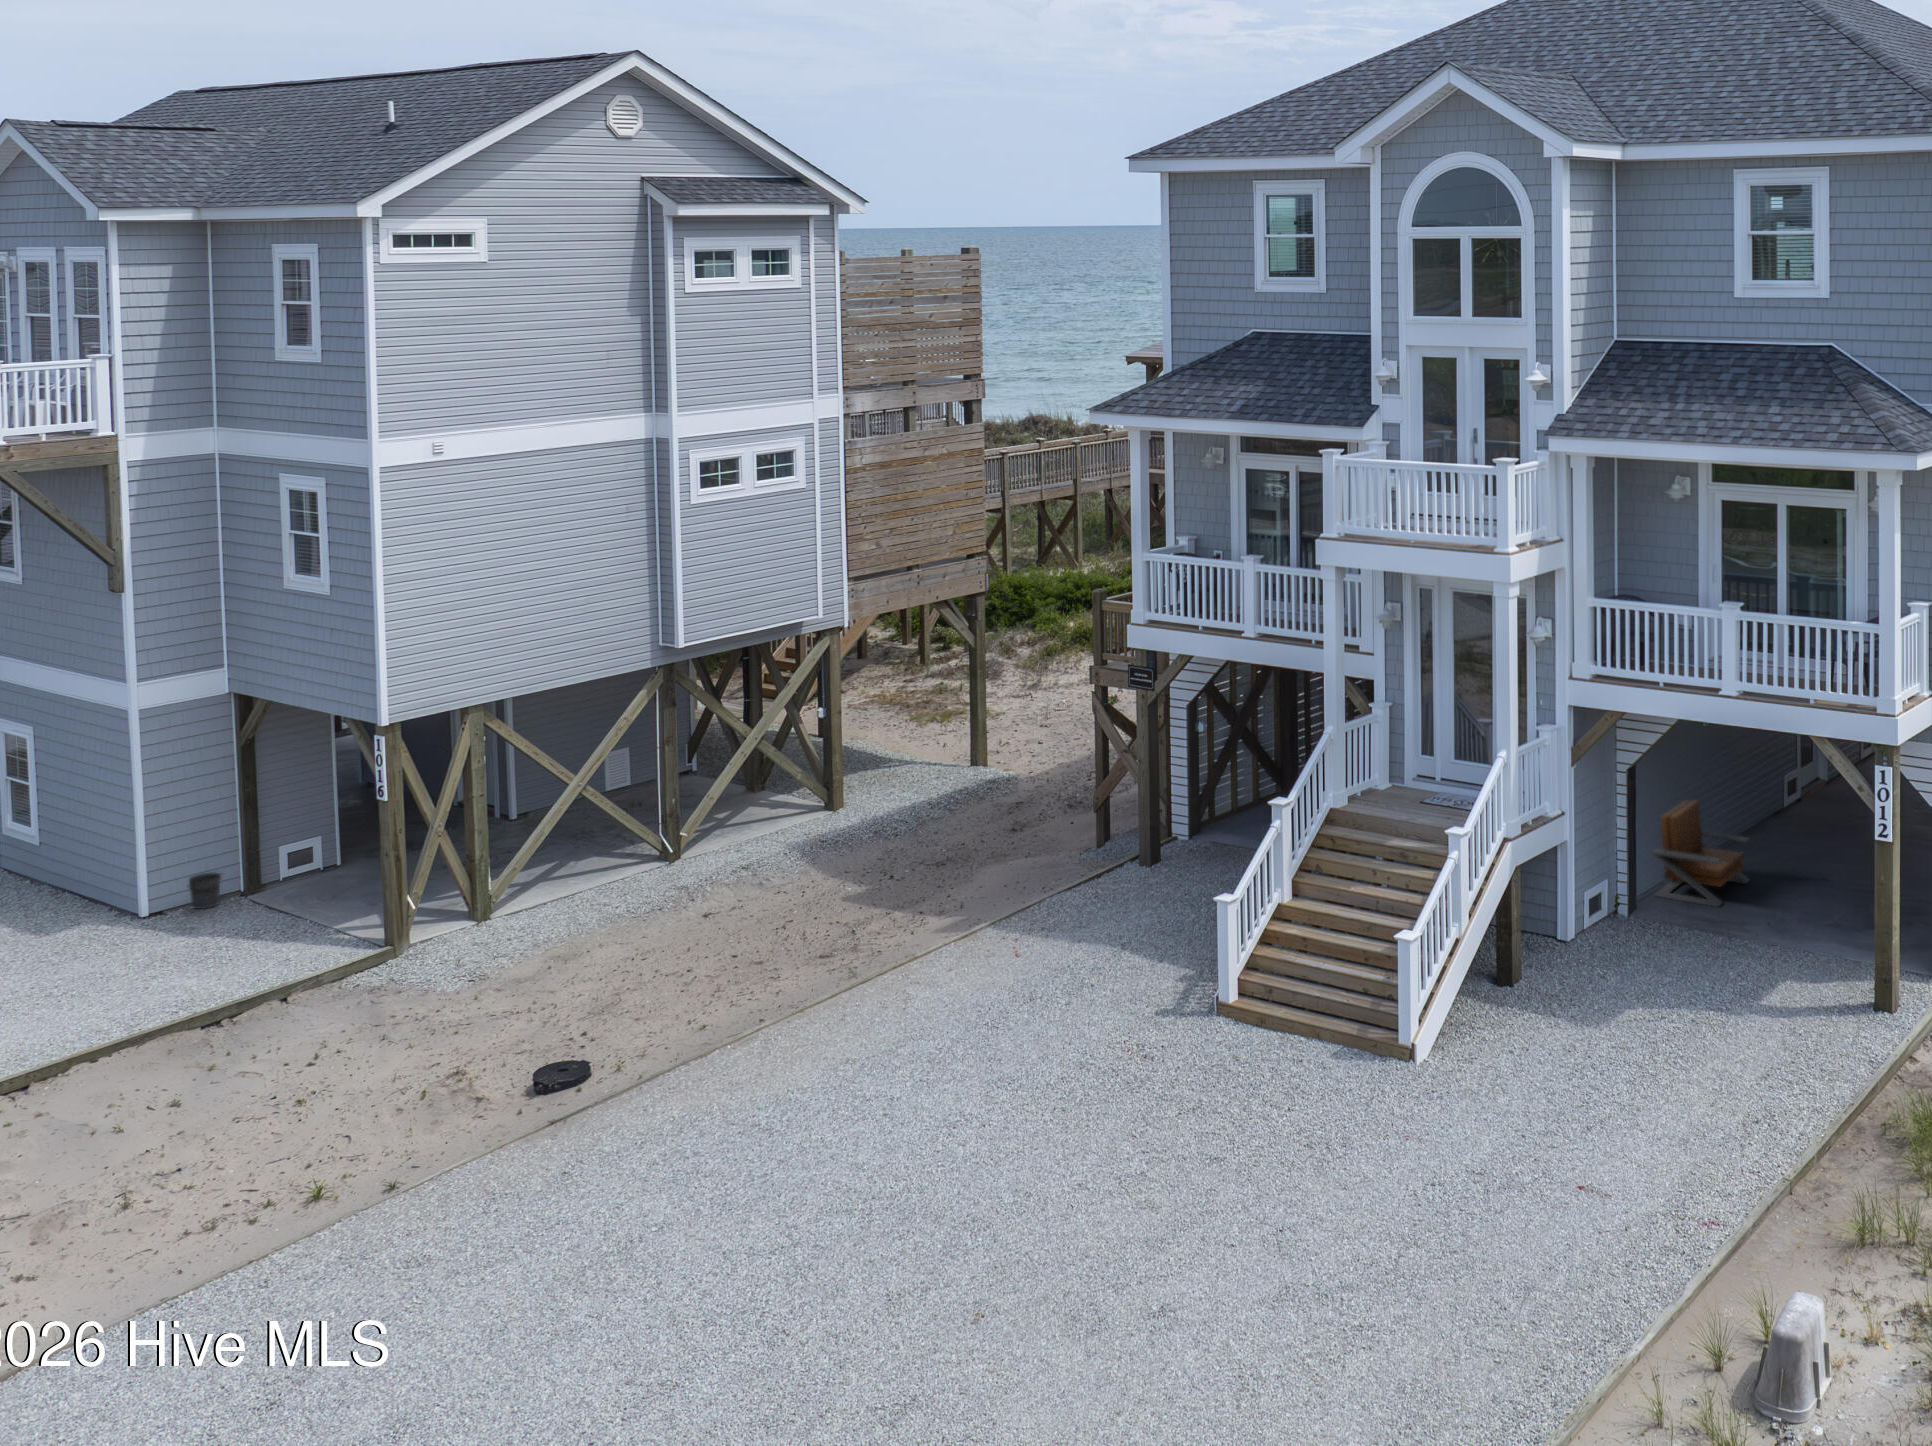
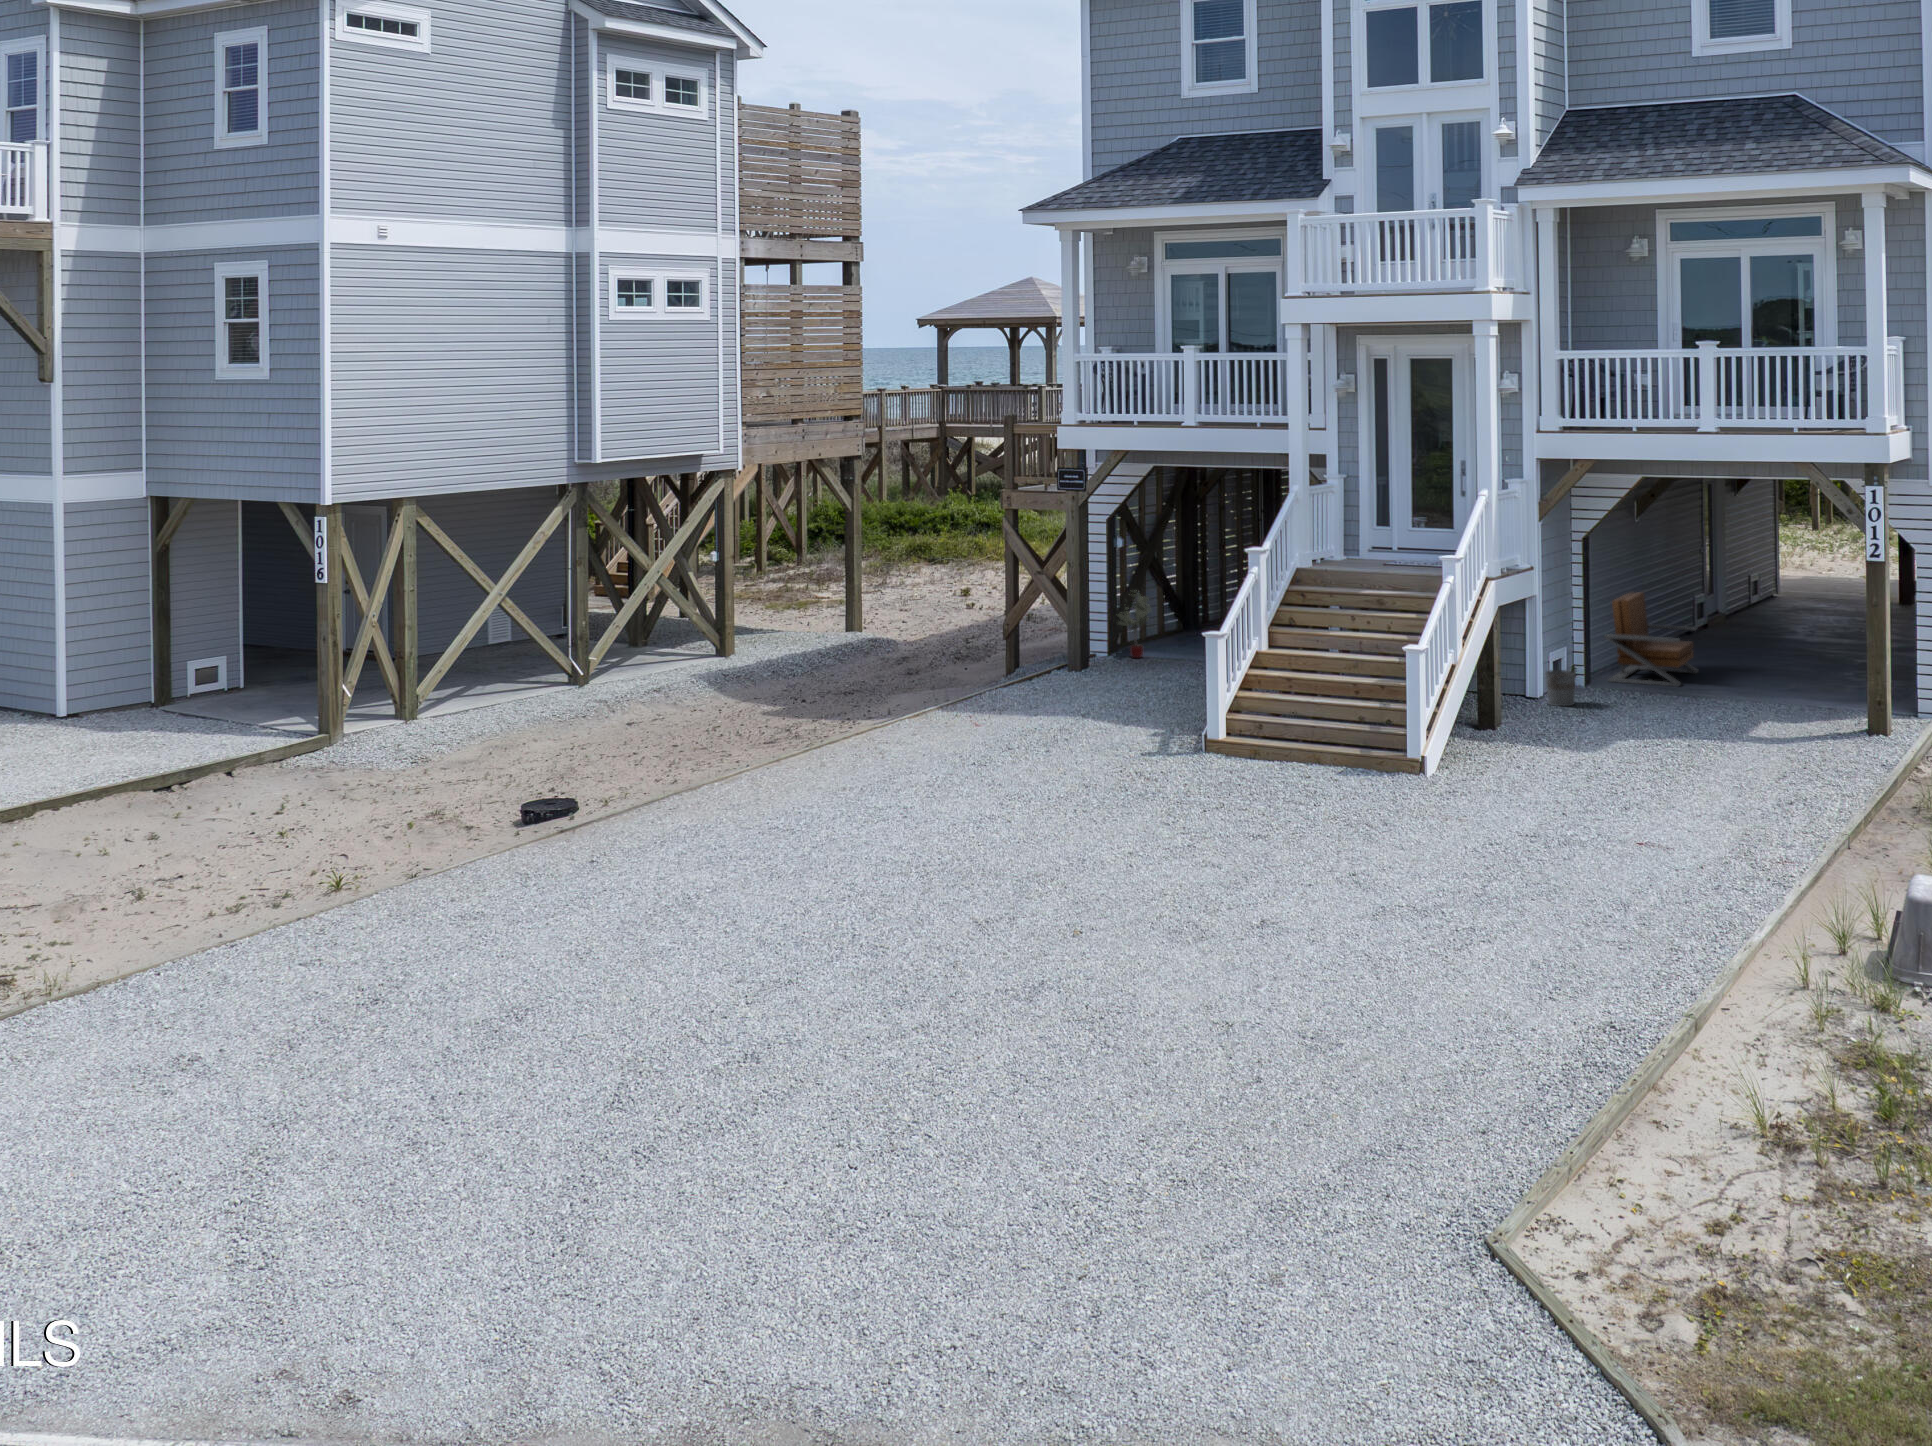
potted tree: none [1194,771,1233,840] -> present [1117,593,1150,658]
bucket: present [187,873,221,909] -> present [1545,670,1576,706]

